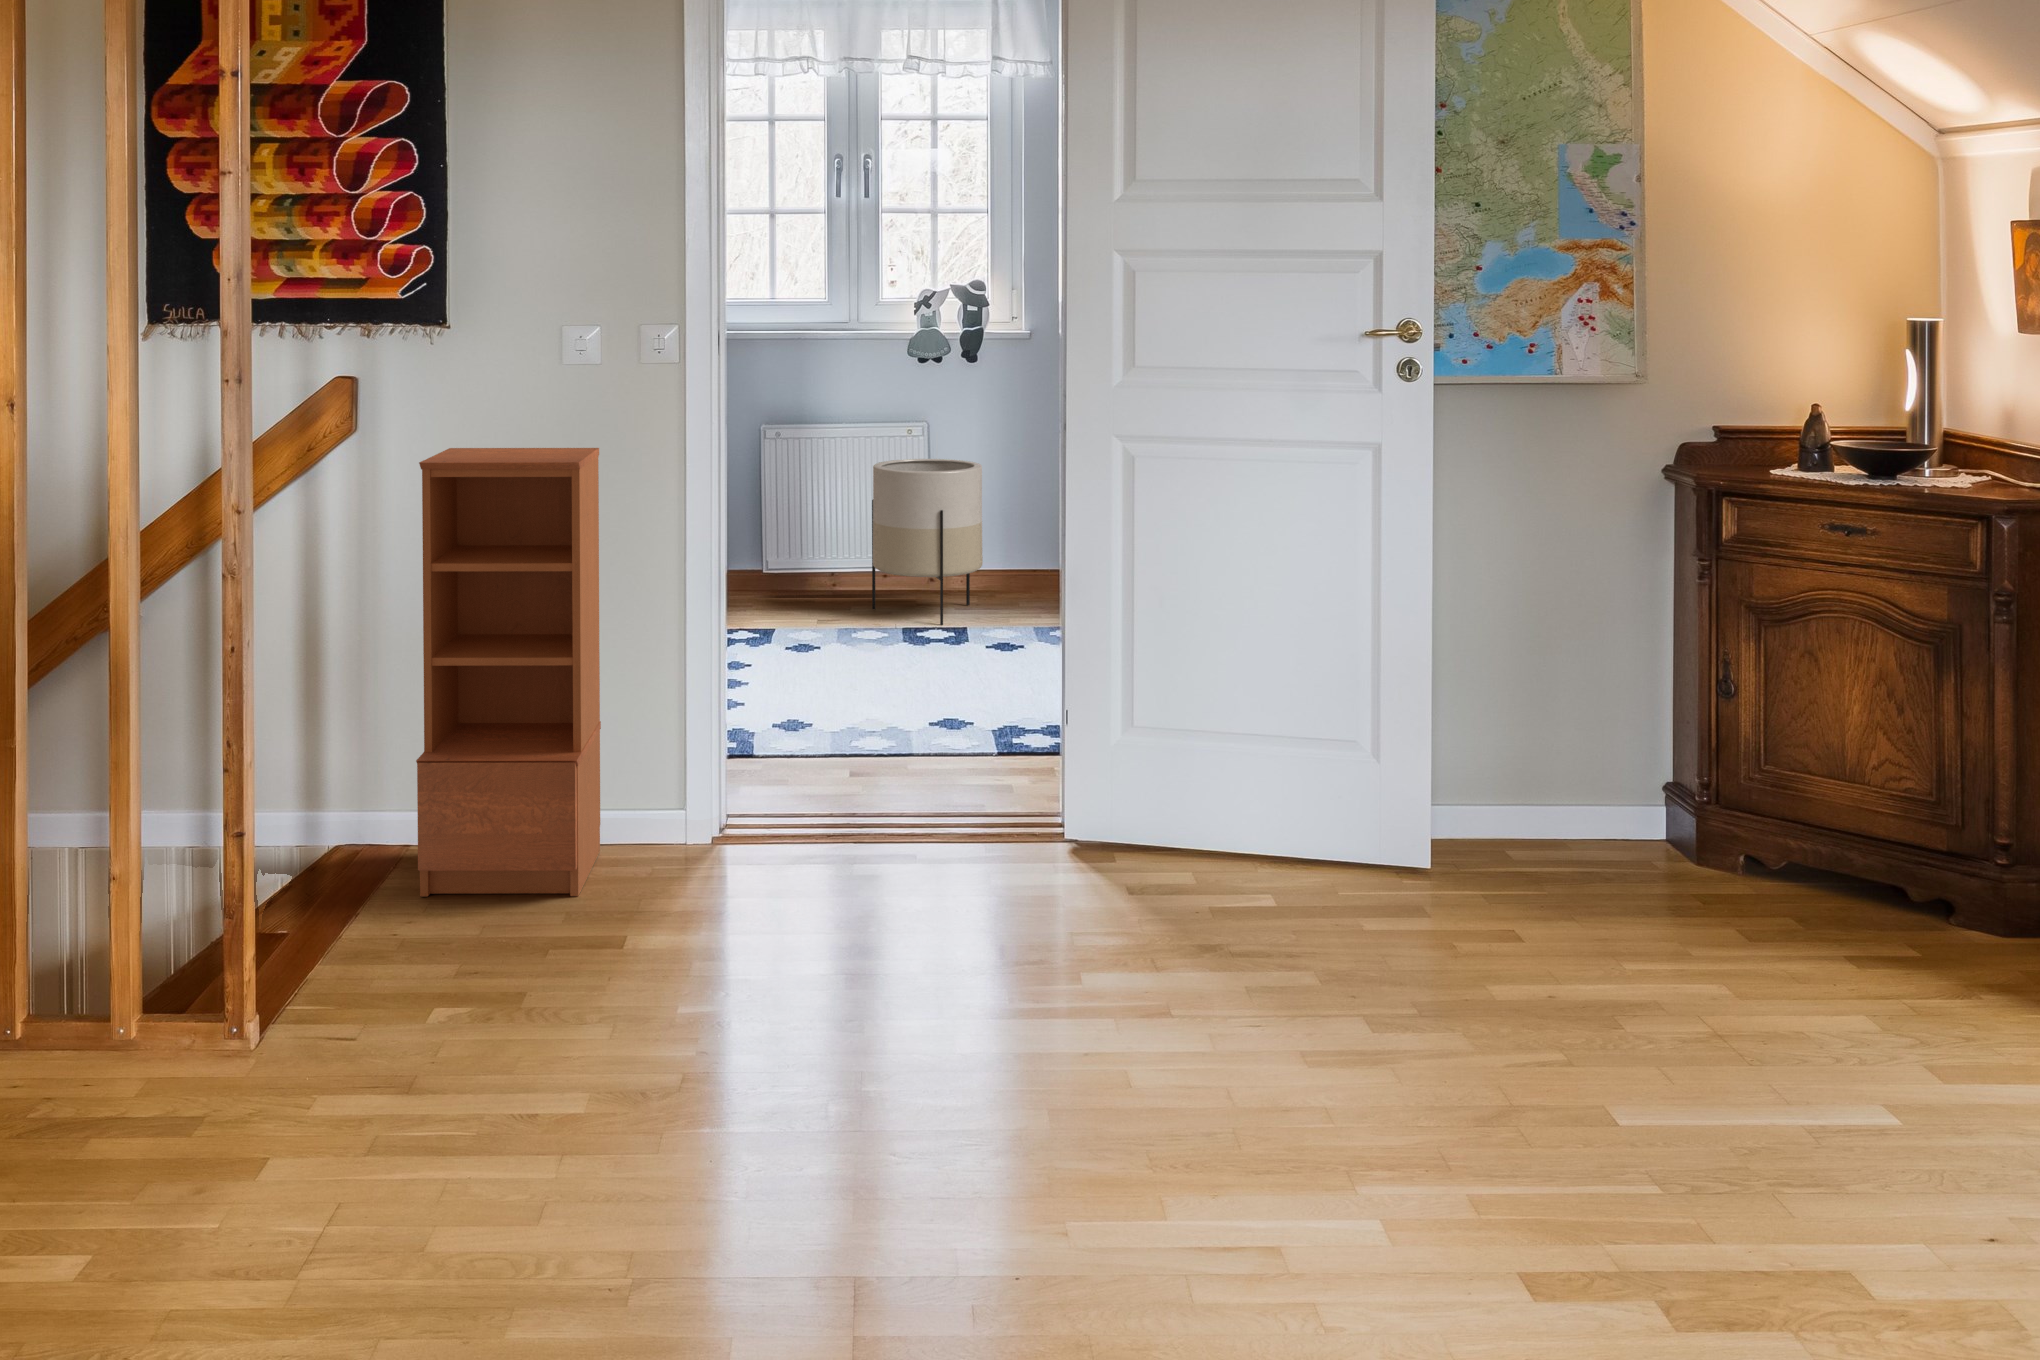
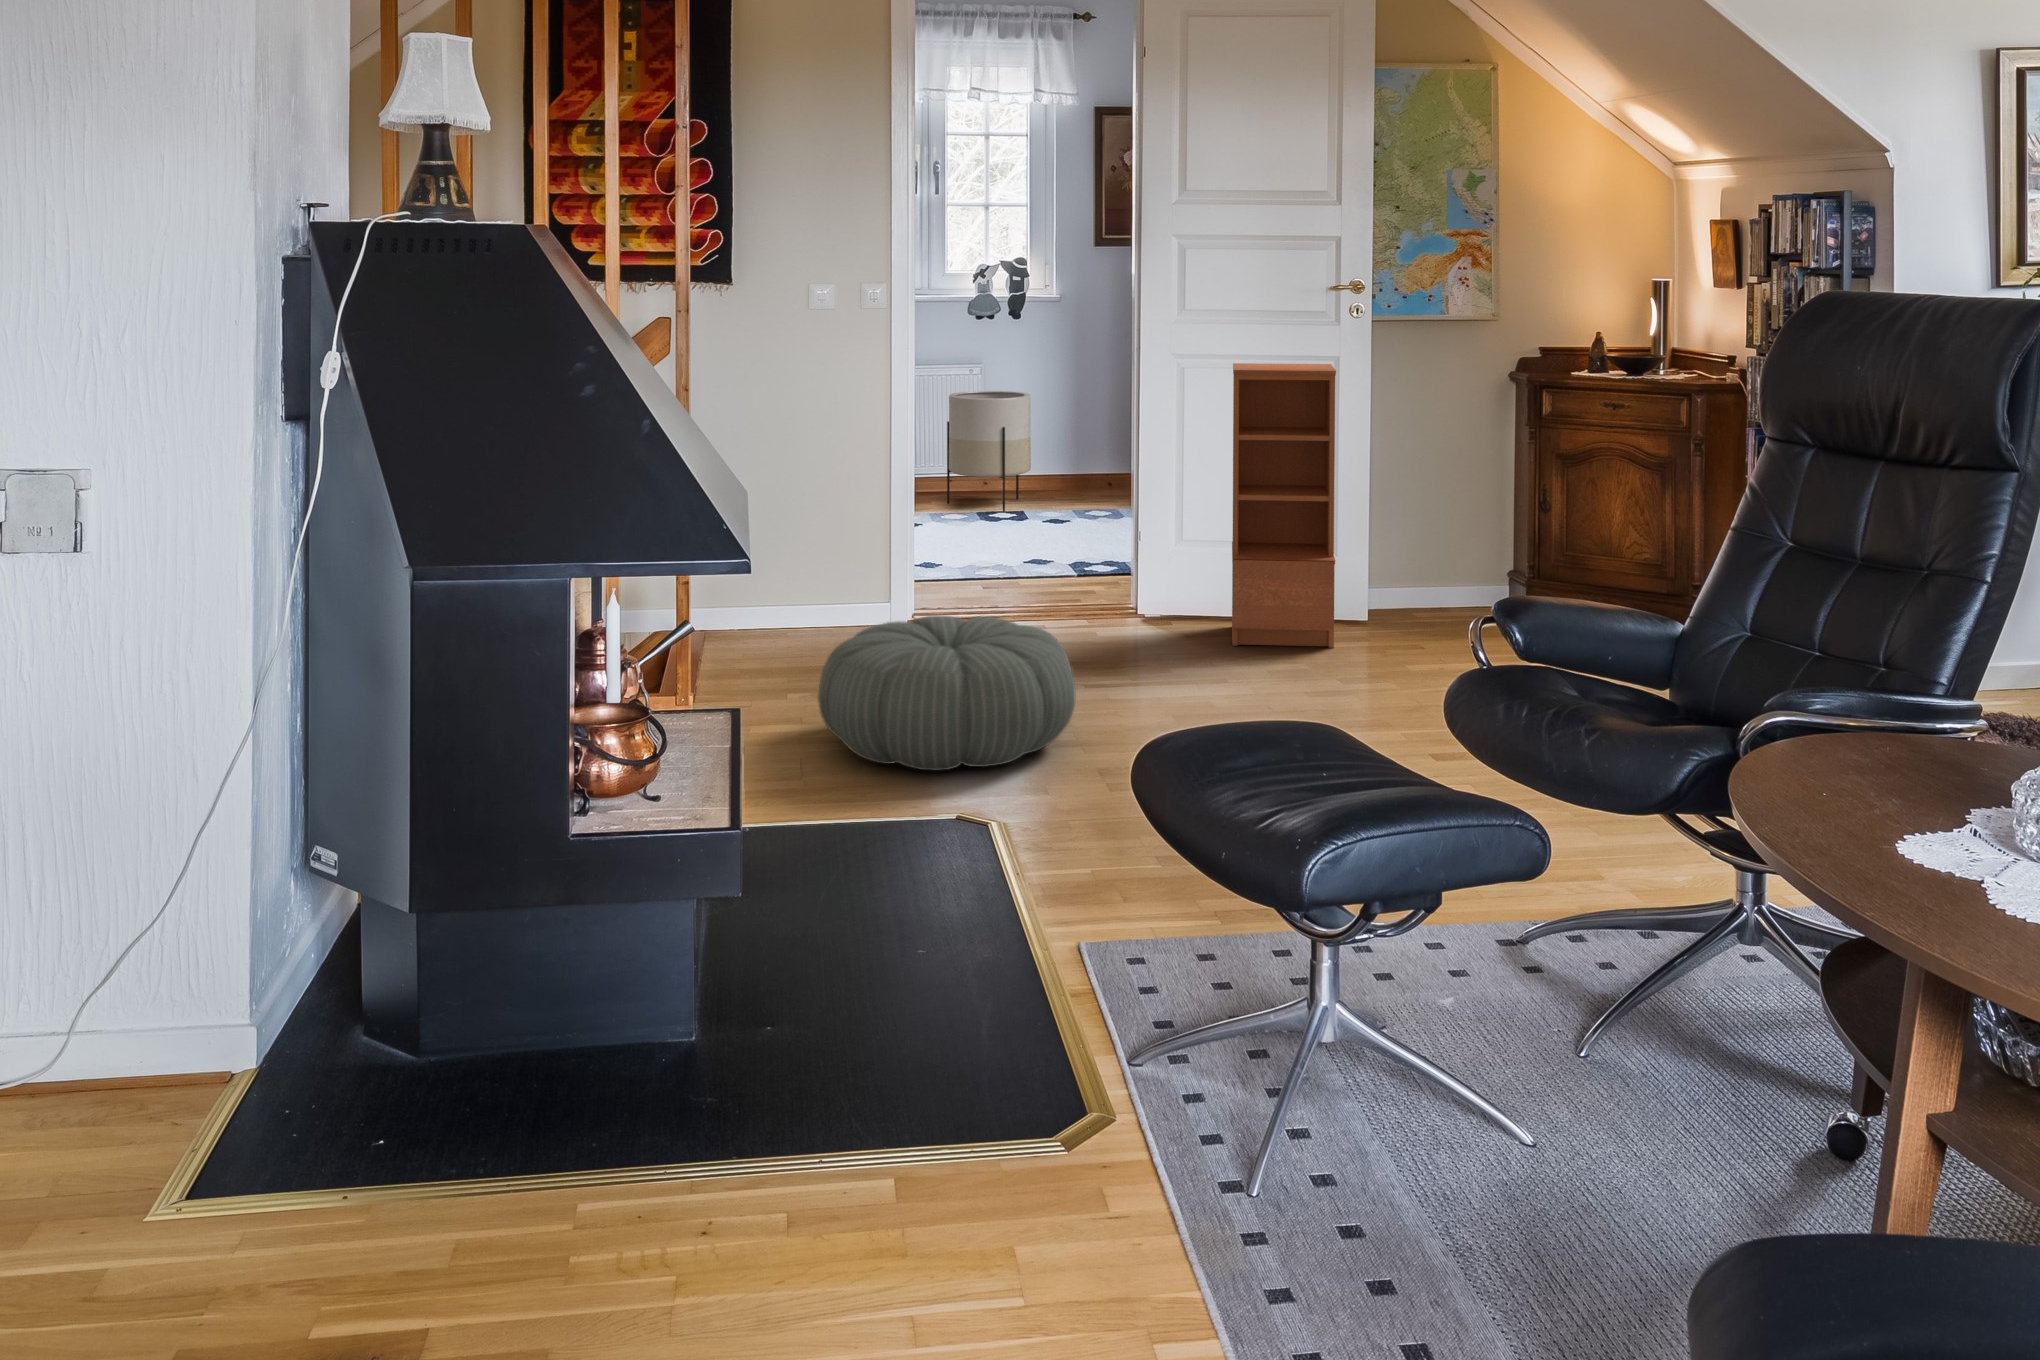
bookcase: present [416,448,601,896] -> present [1232,363,1336,648]
pouf: none [402,887,849,1213] -> present [818,616,1075,770]

